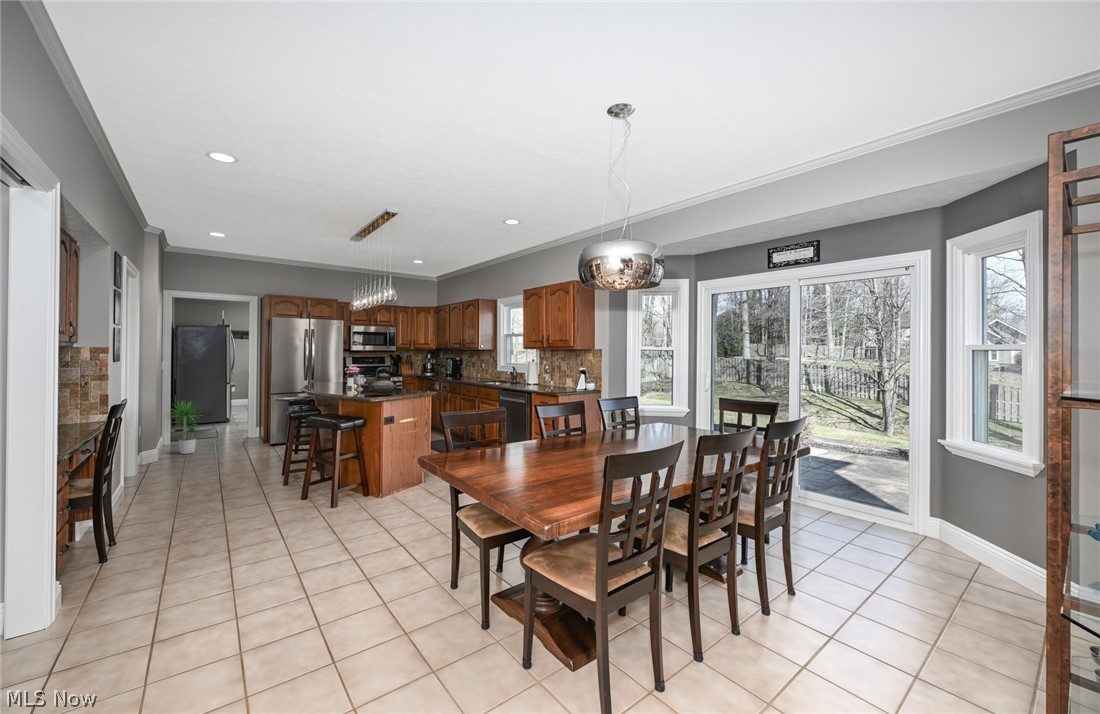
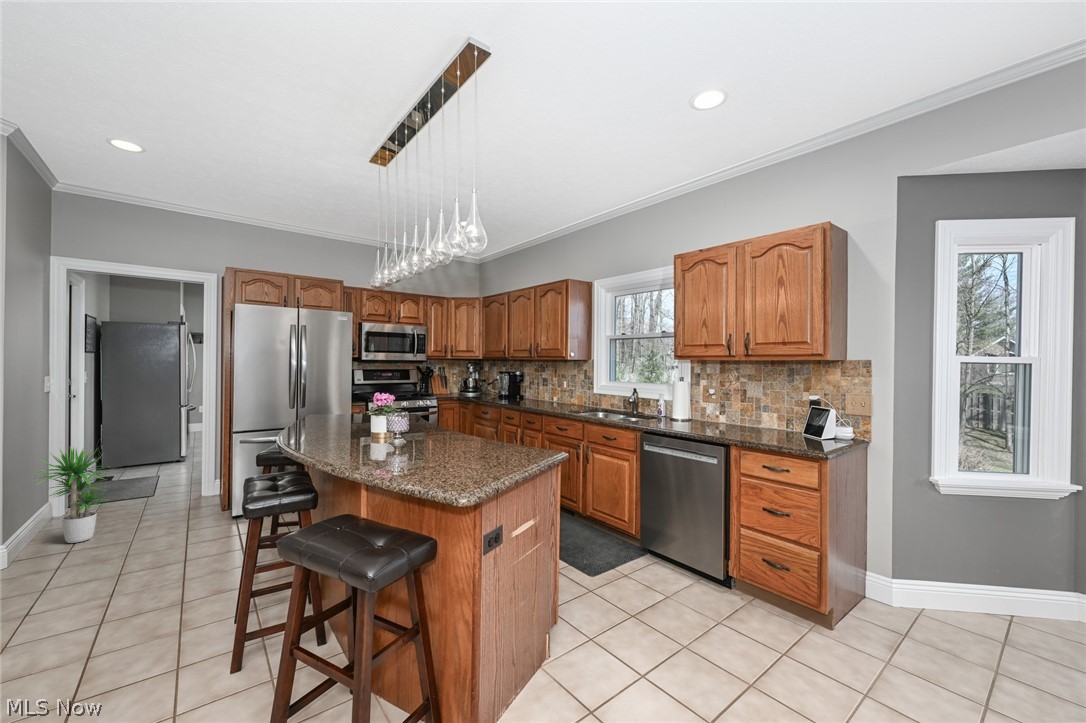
teapot: present [365,367,395,396] -> none [433,402,500,474]

